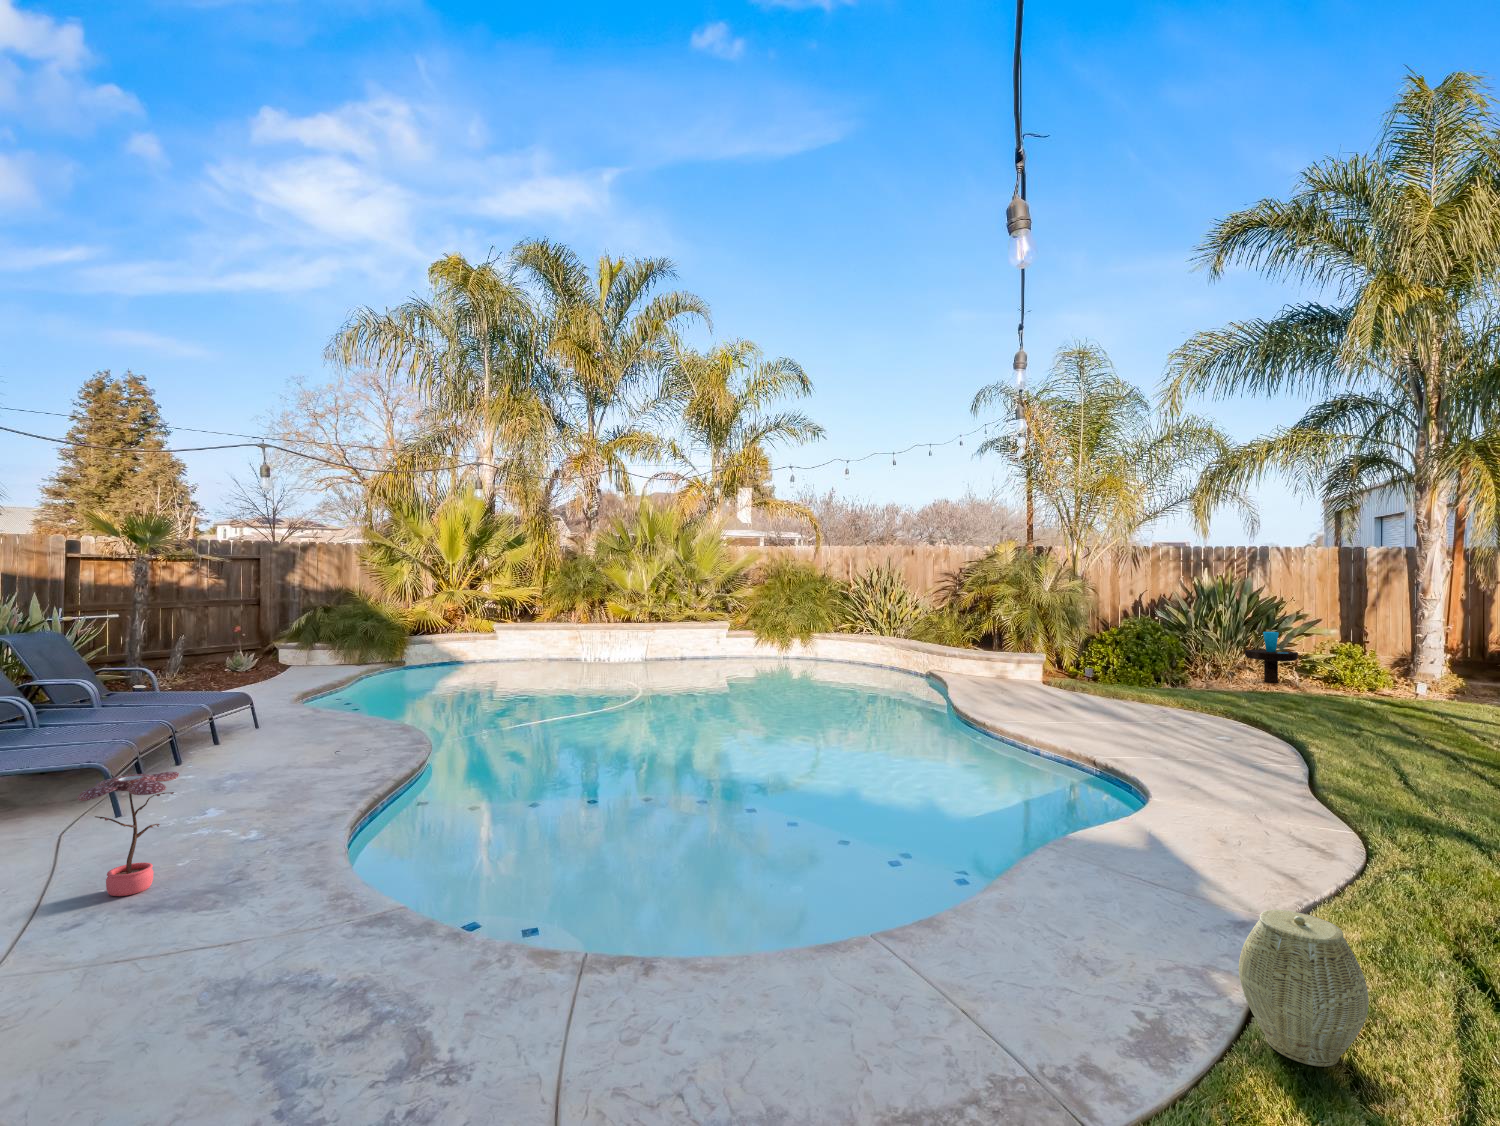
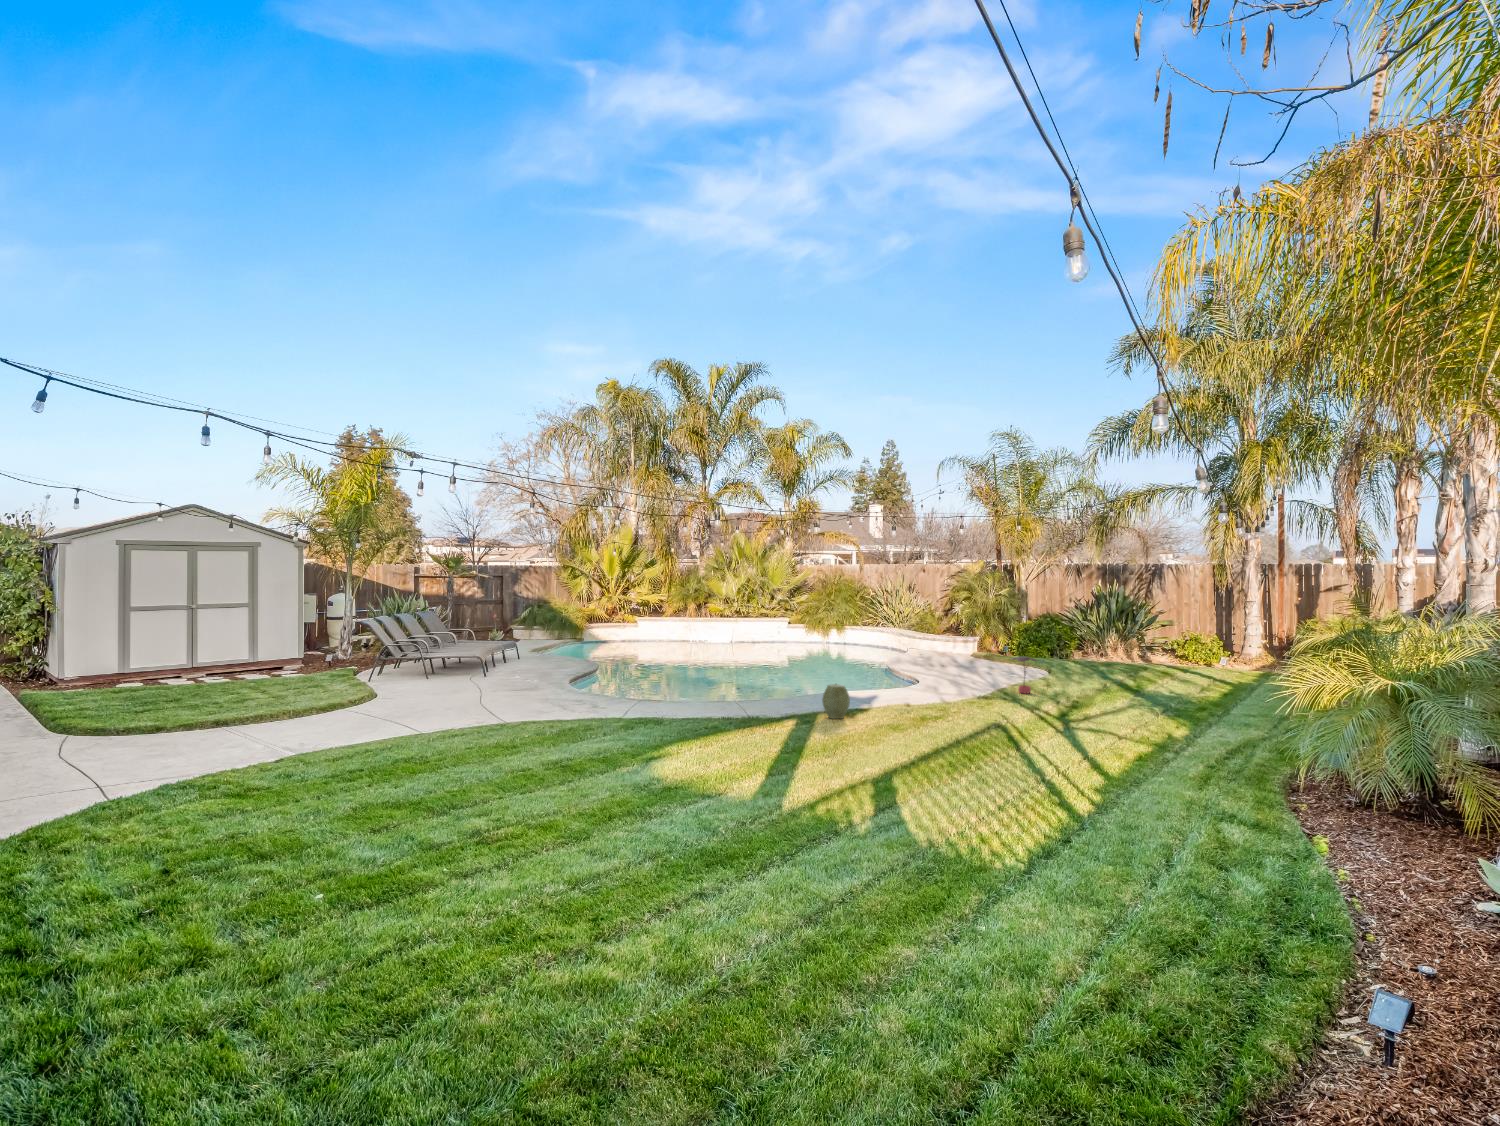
side table: present [1245,632,1298,683] -> none [1112,624,1144,658]
potted plant: present [77,772,179,896] -> present [1011,657,1037,694]

